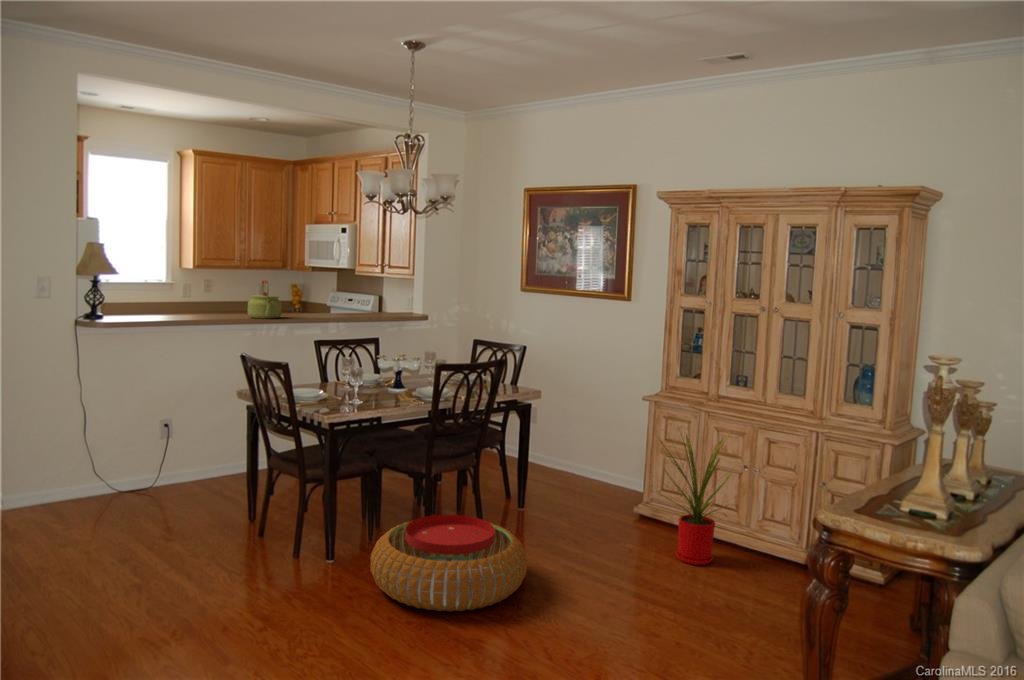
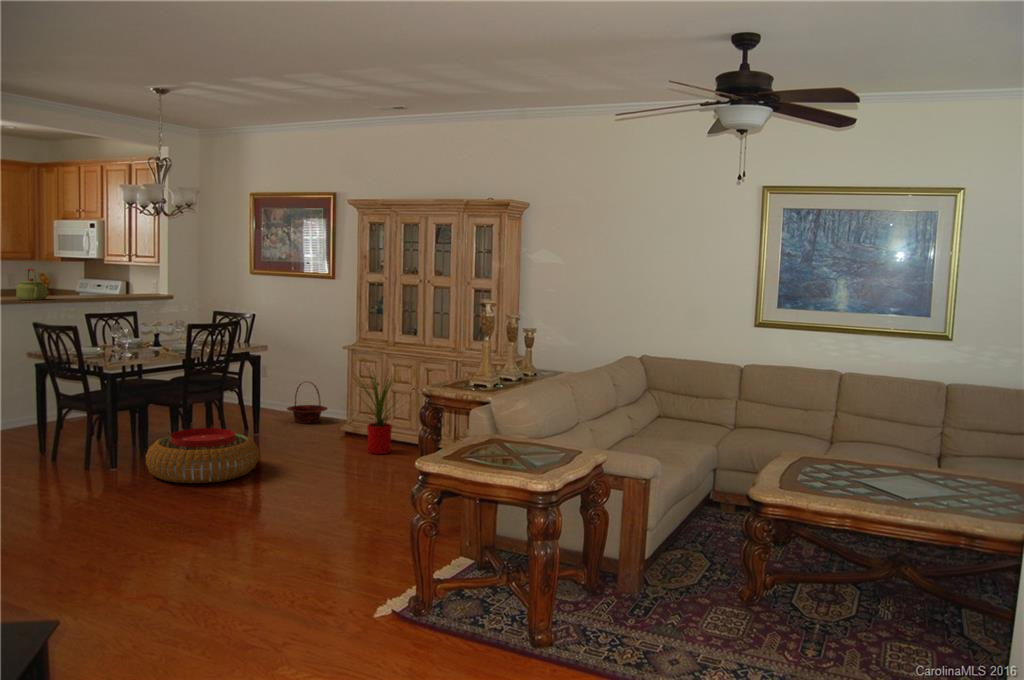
basket: none [557,434,610,490] -> present [287,382,327,424]

